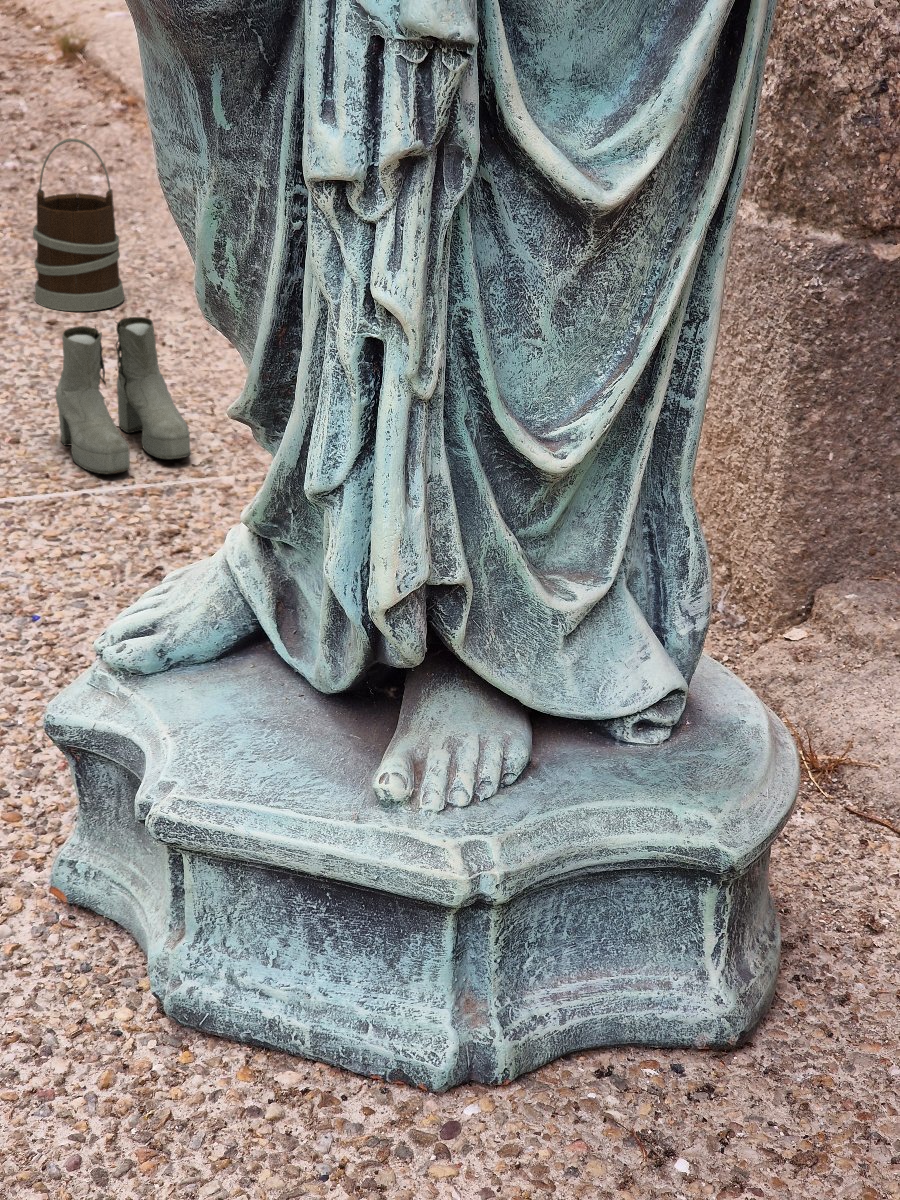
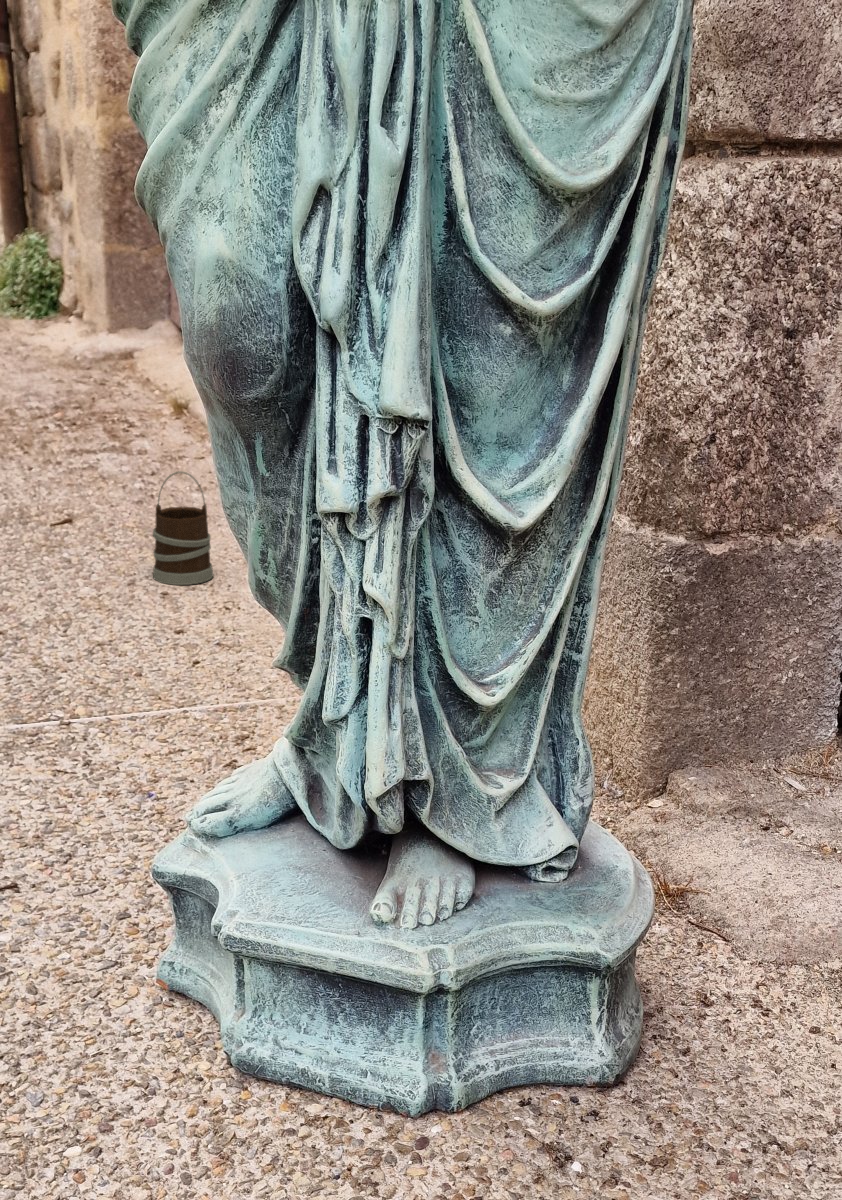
boots: present [56,317,191,474] -> none [166,592,256,698]

